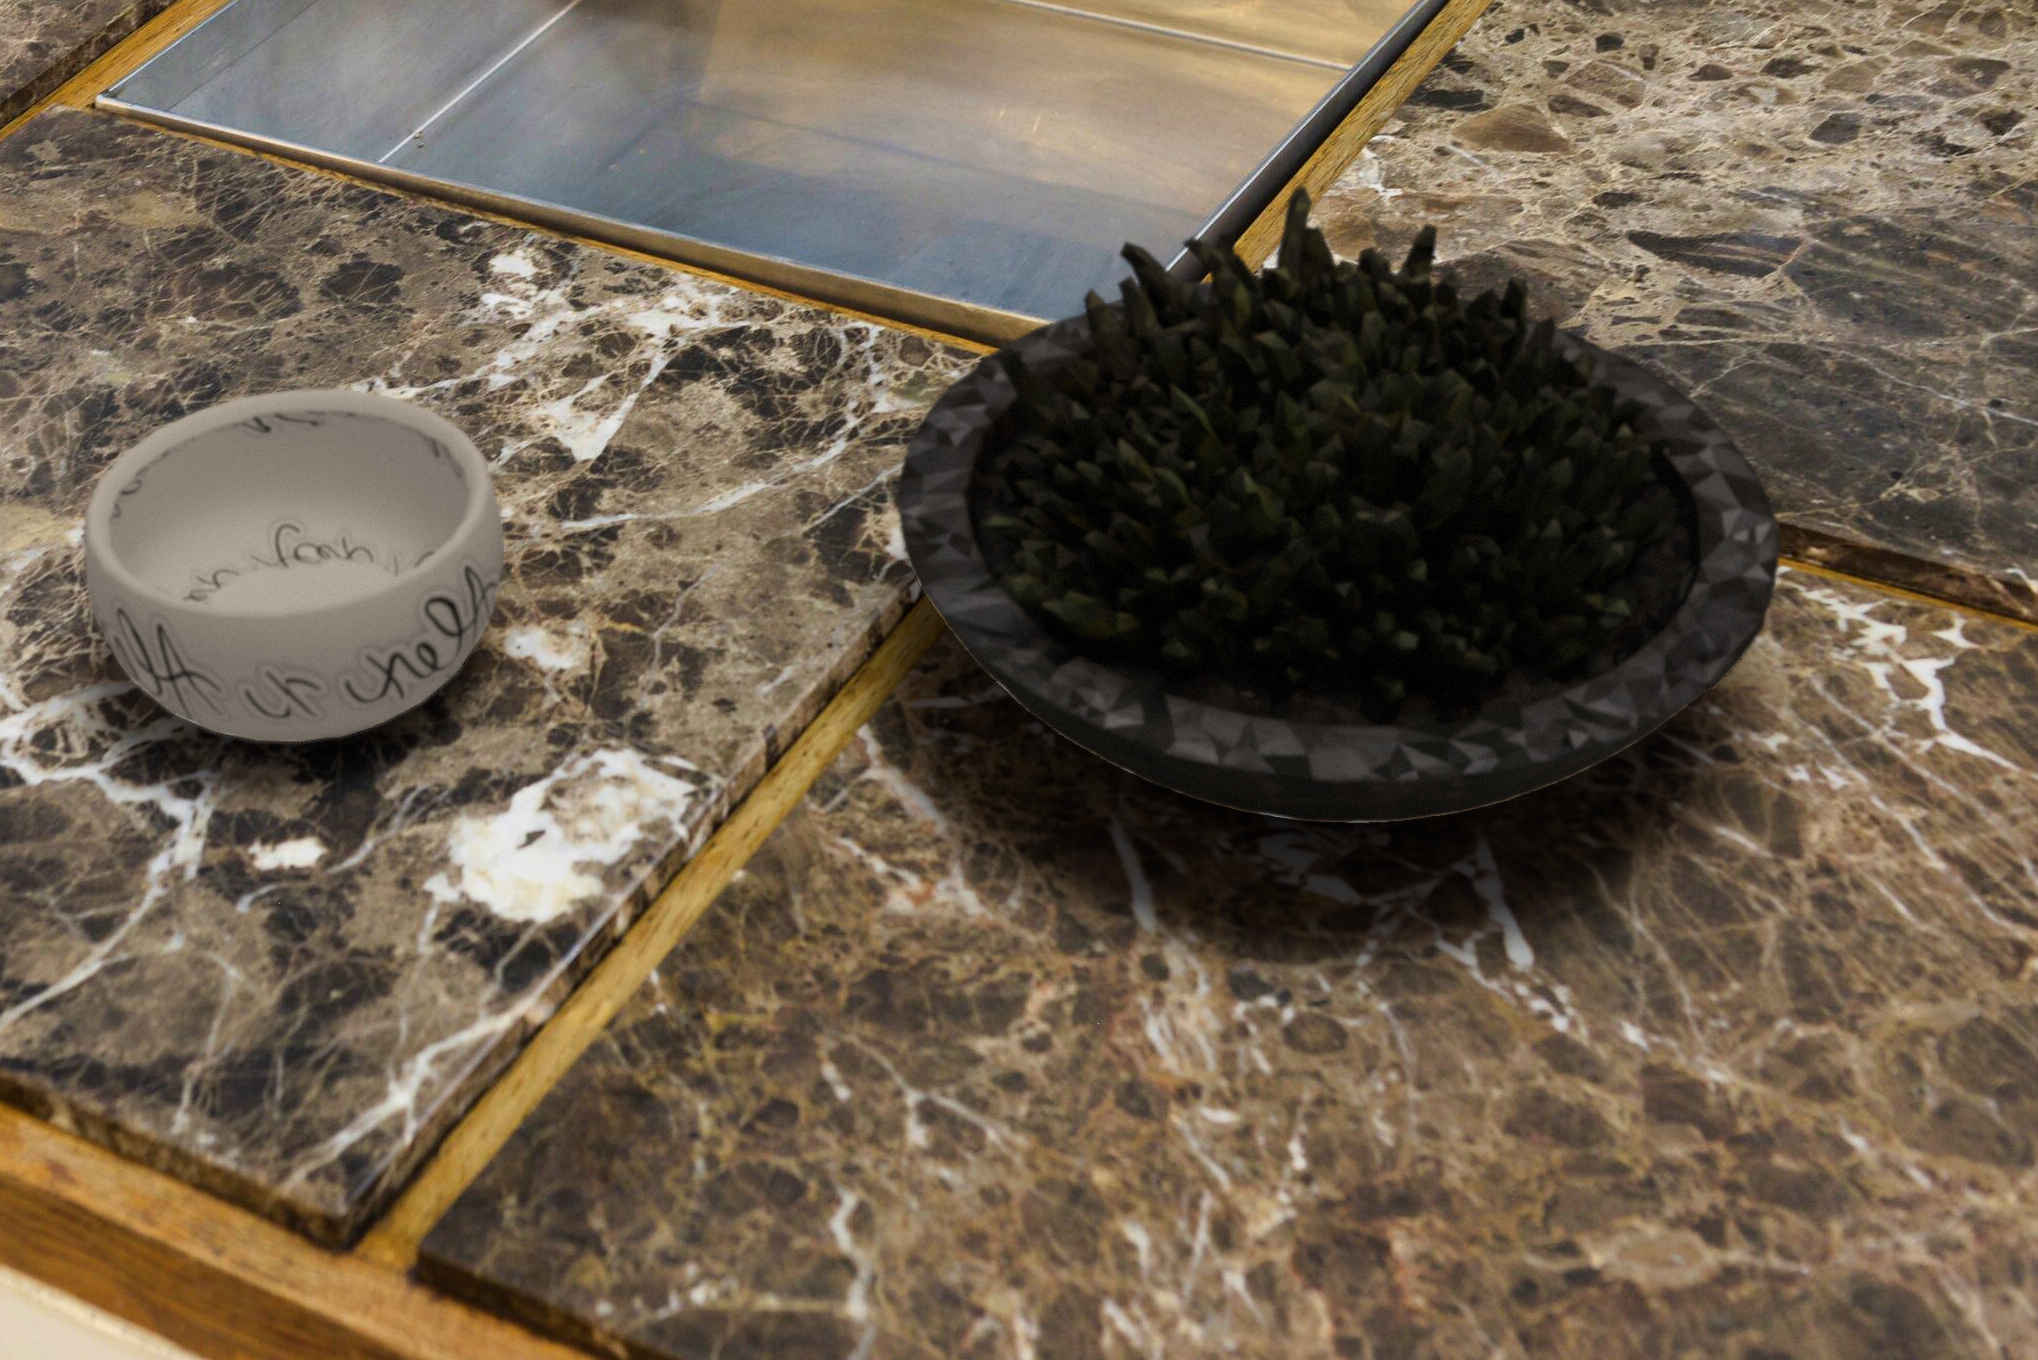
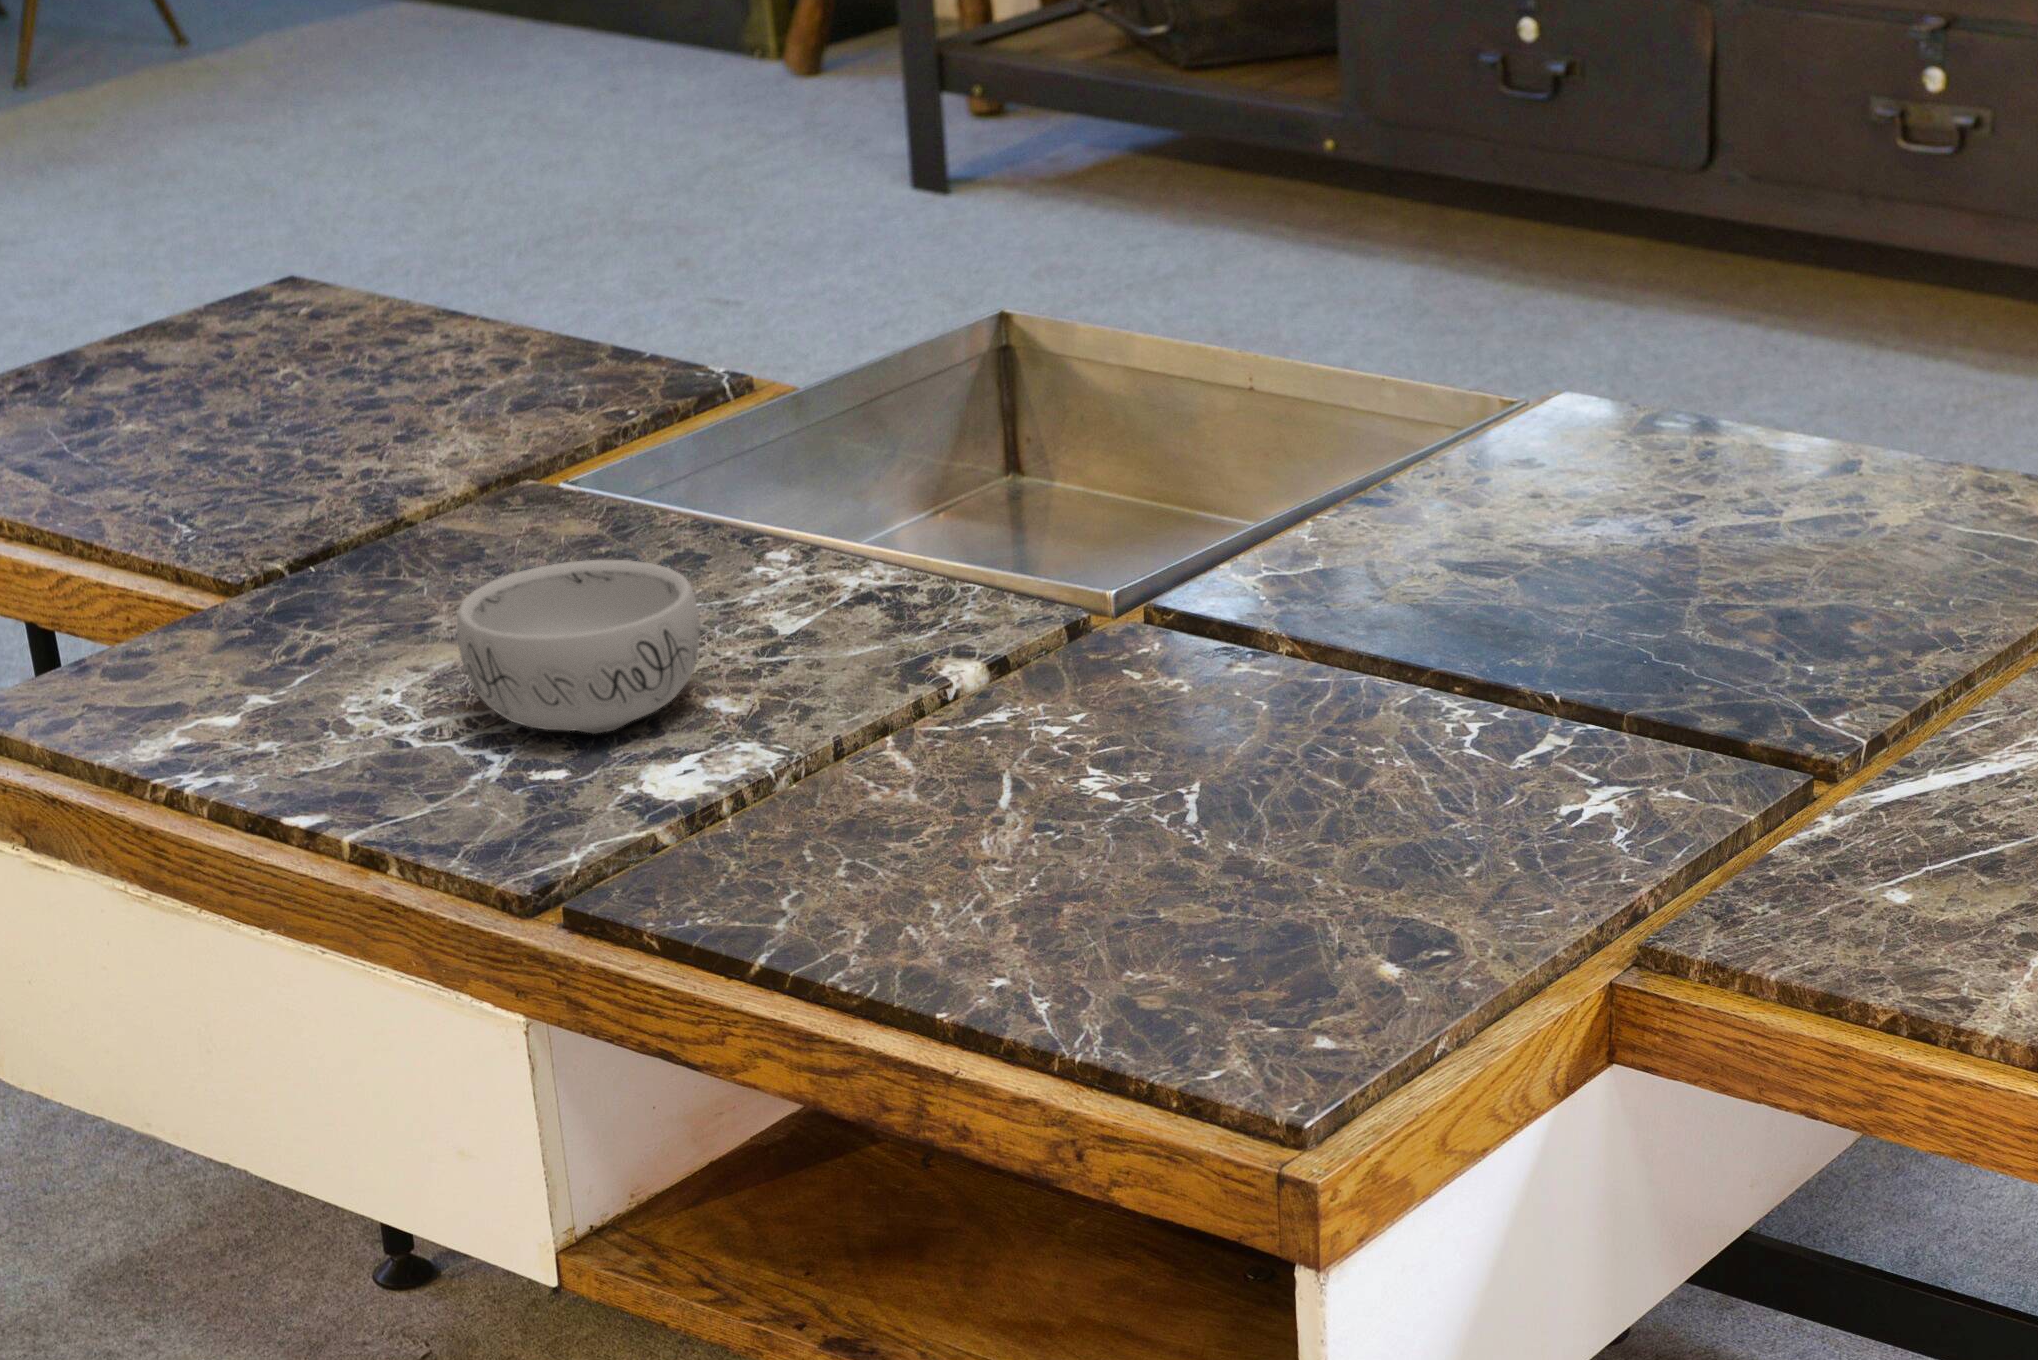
succulent plant: present [898,187,1780,824] -> none [903,471,1377,771]

